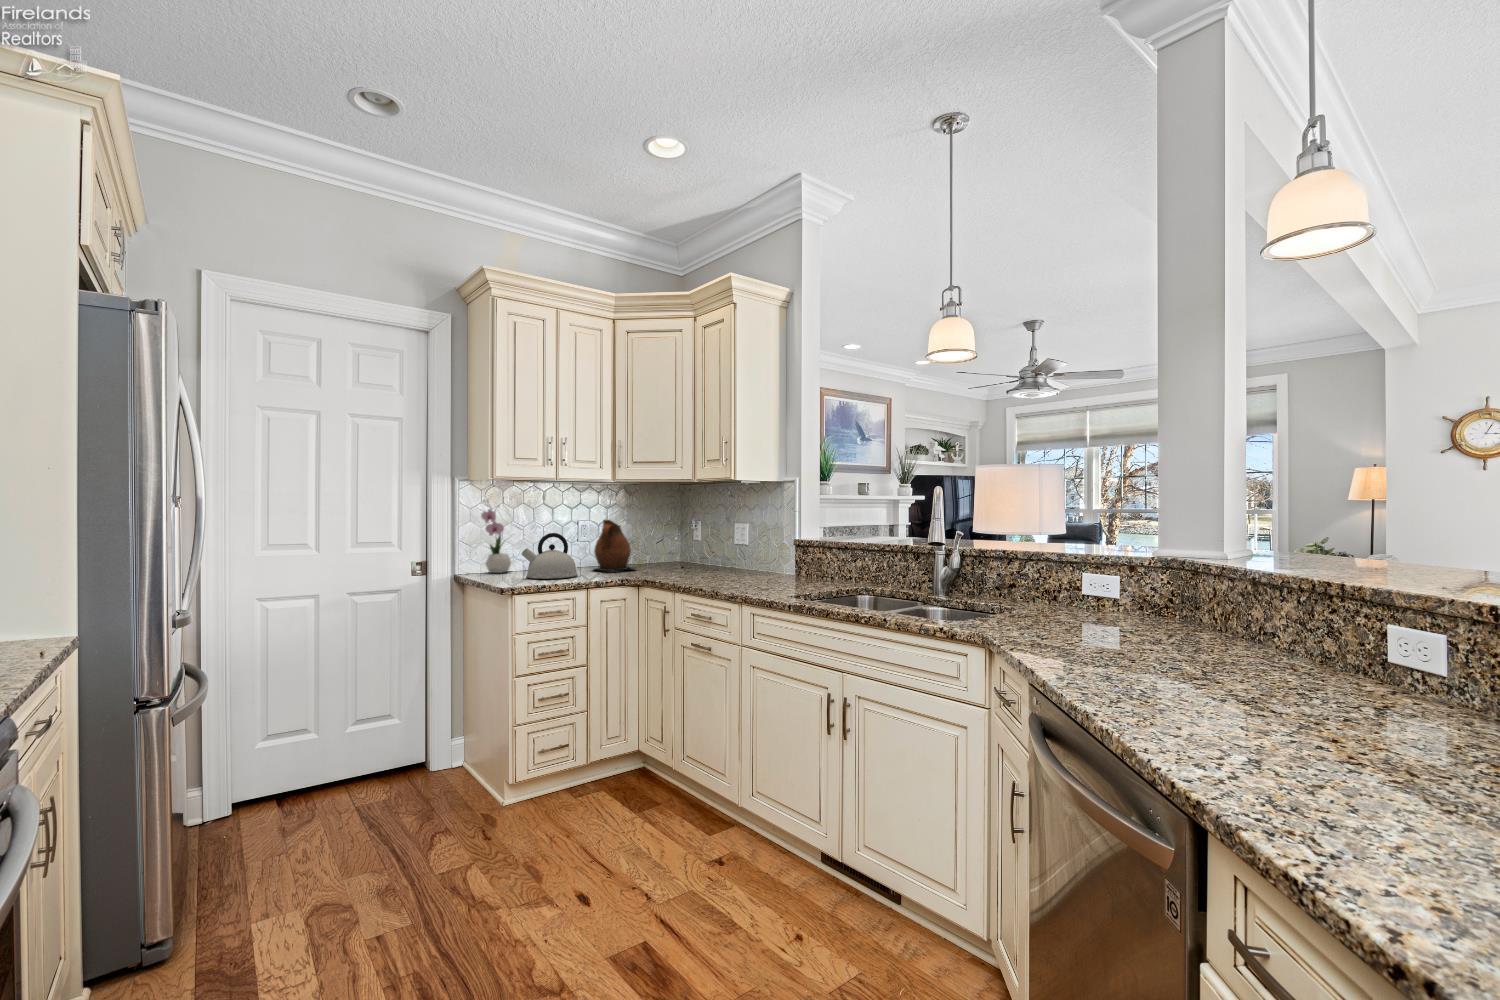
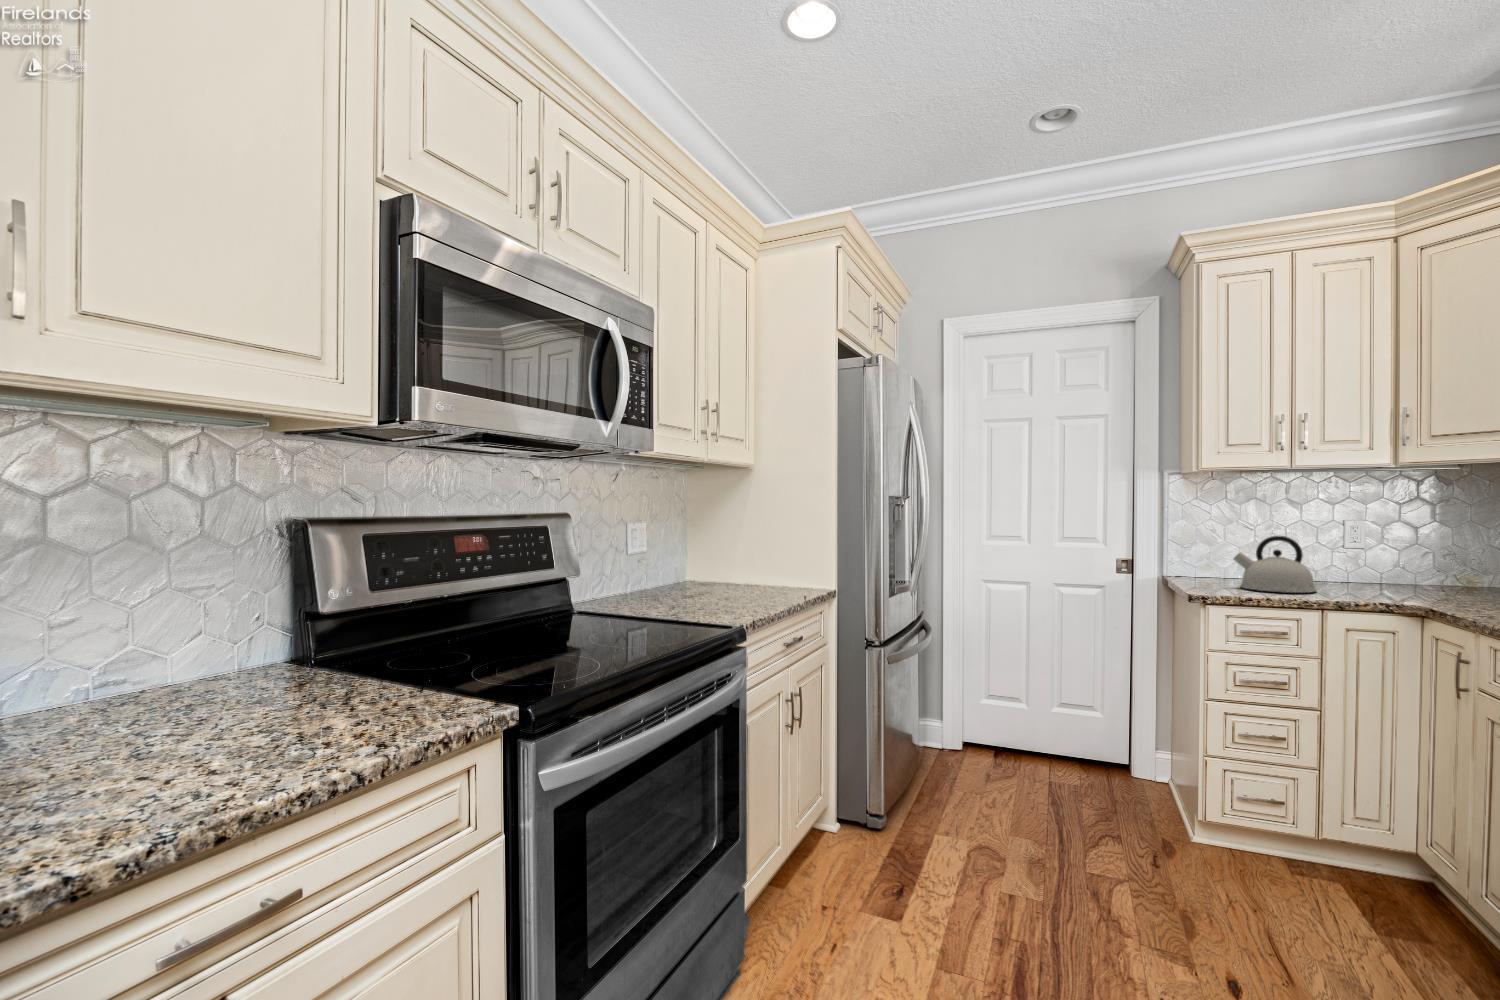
flower arrangement: present [481,500,511,573] -> none [1193,494,1238,579]
ceramic pitcher: present [594,520,635,571] -> none [1346,522,1433,595]

